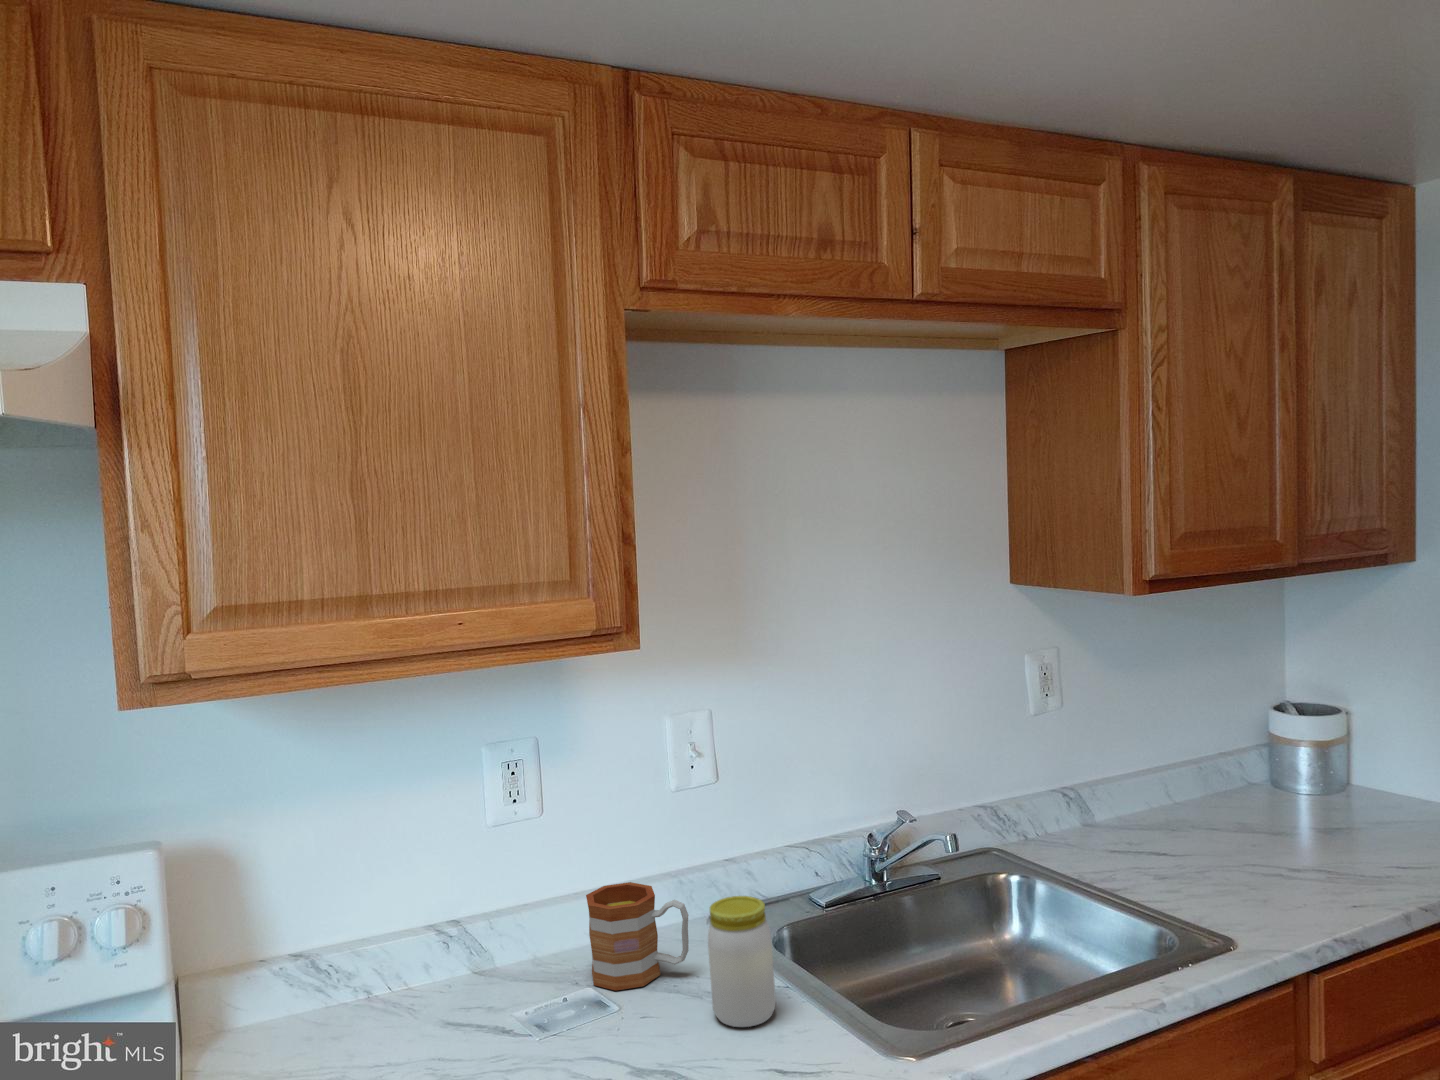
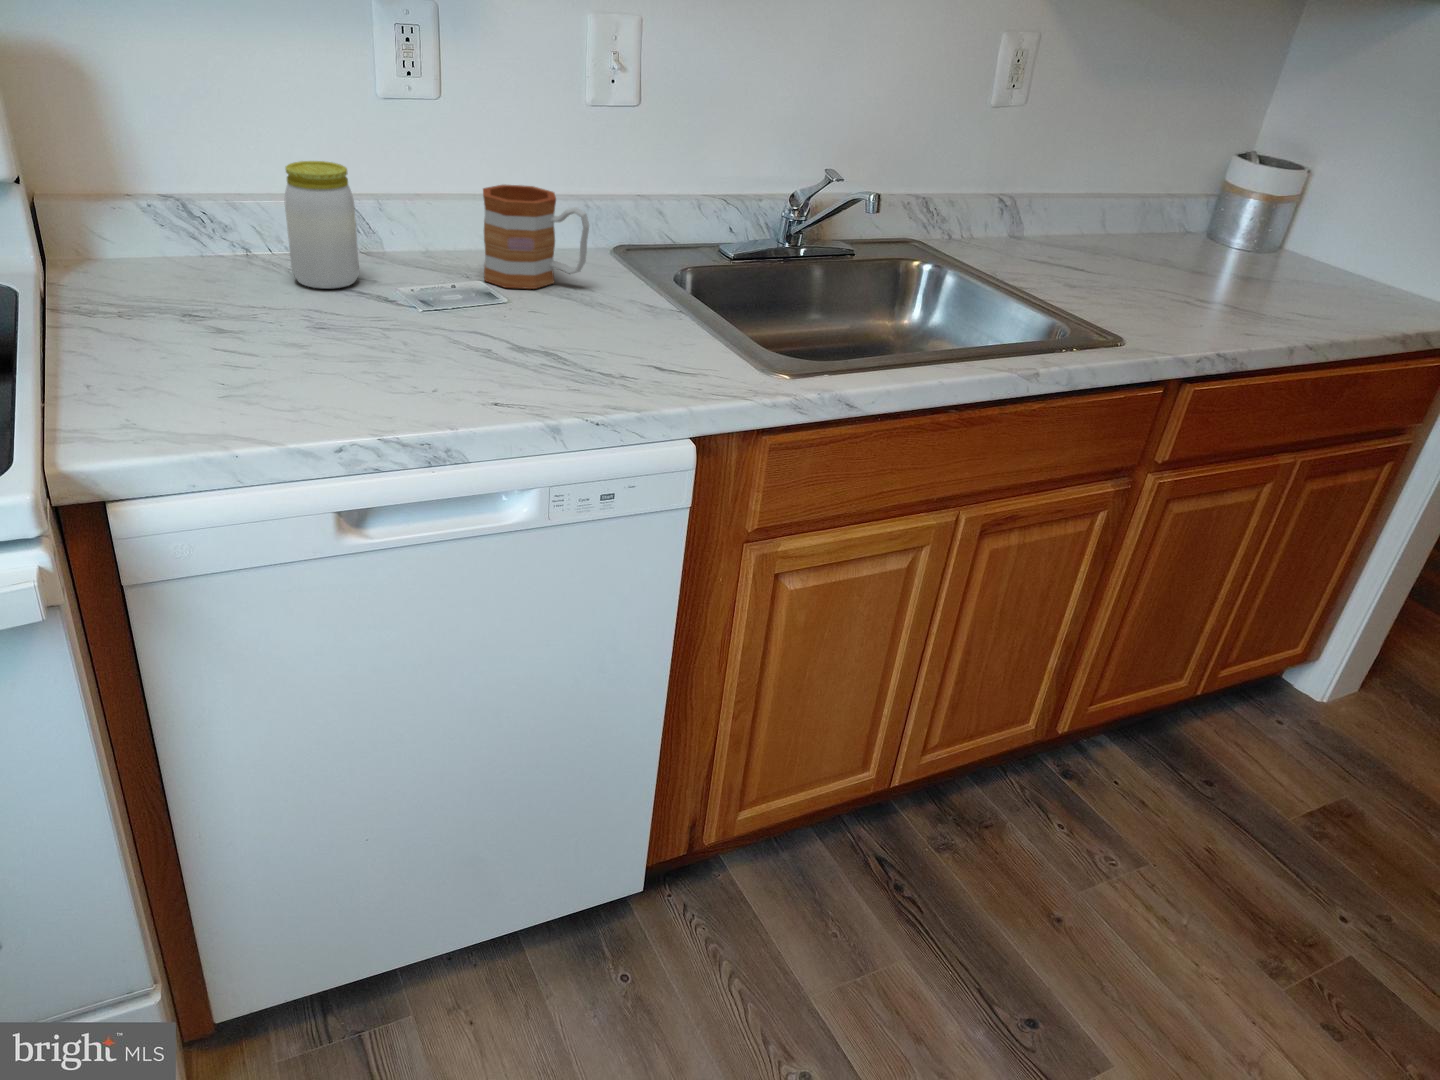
jar: present [708,896,776,1027] -> present [285,161,359,289]

